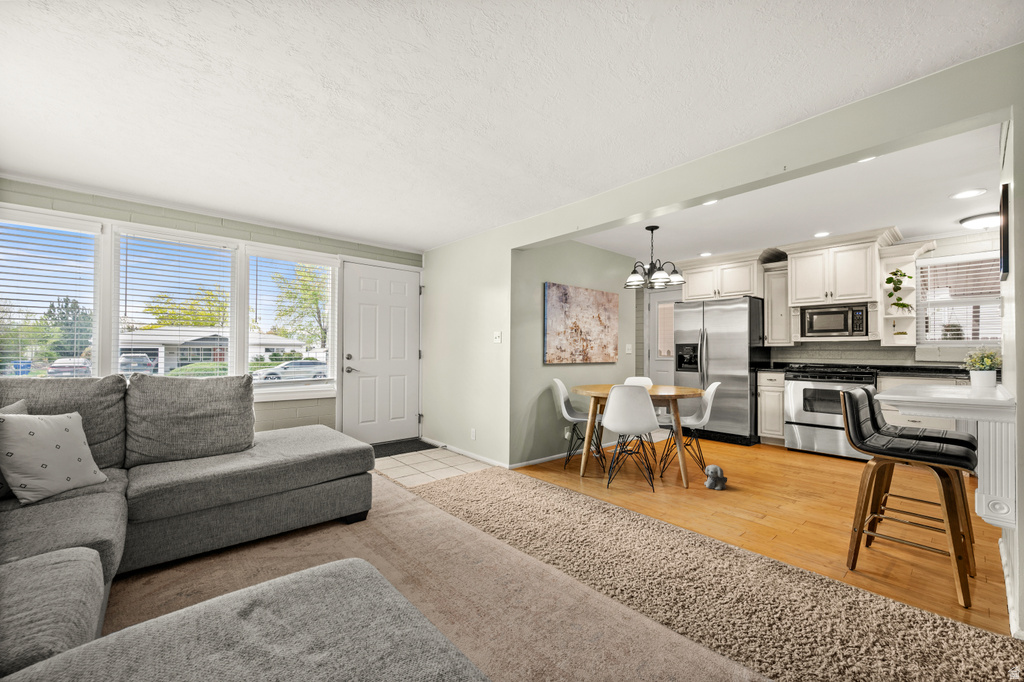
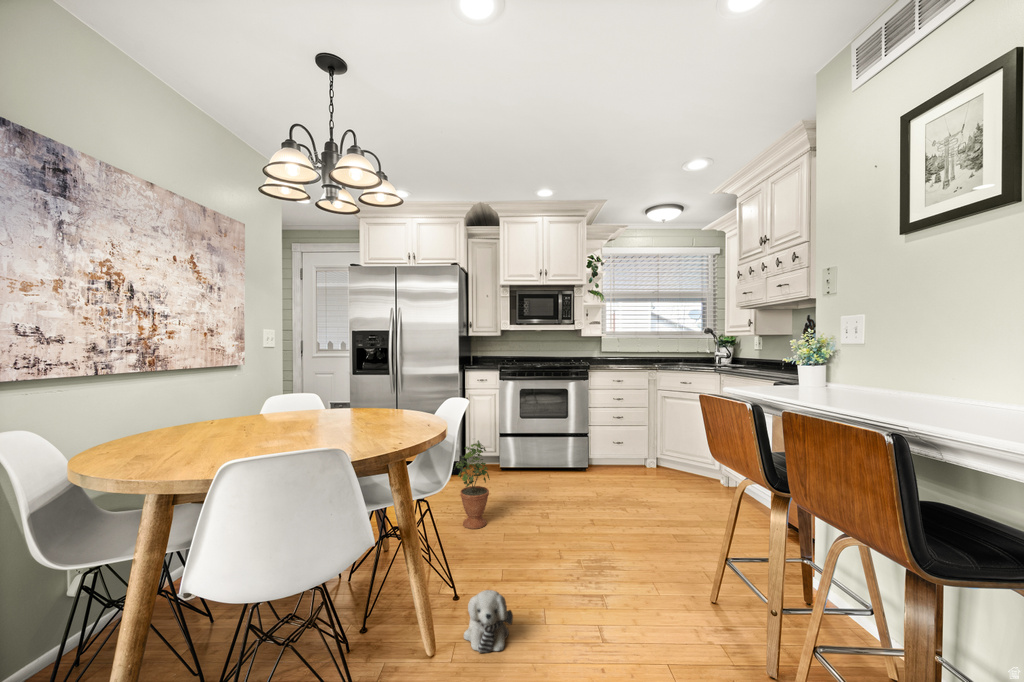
potted plant: none [727,412,751,465] -> present [454,440,490,529]

